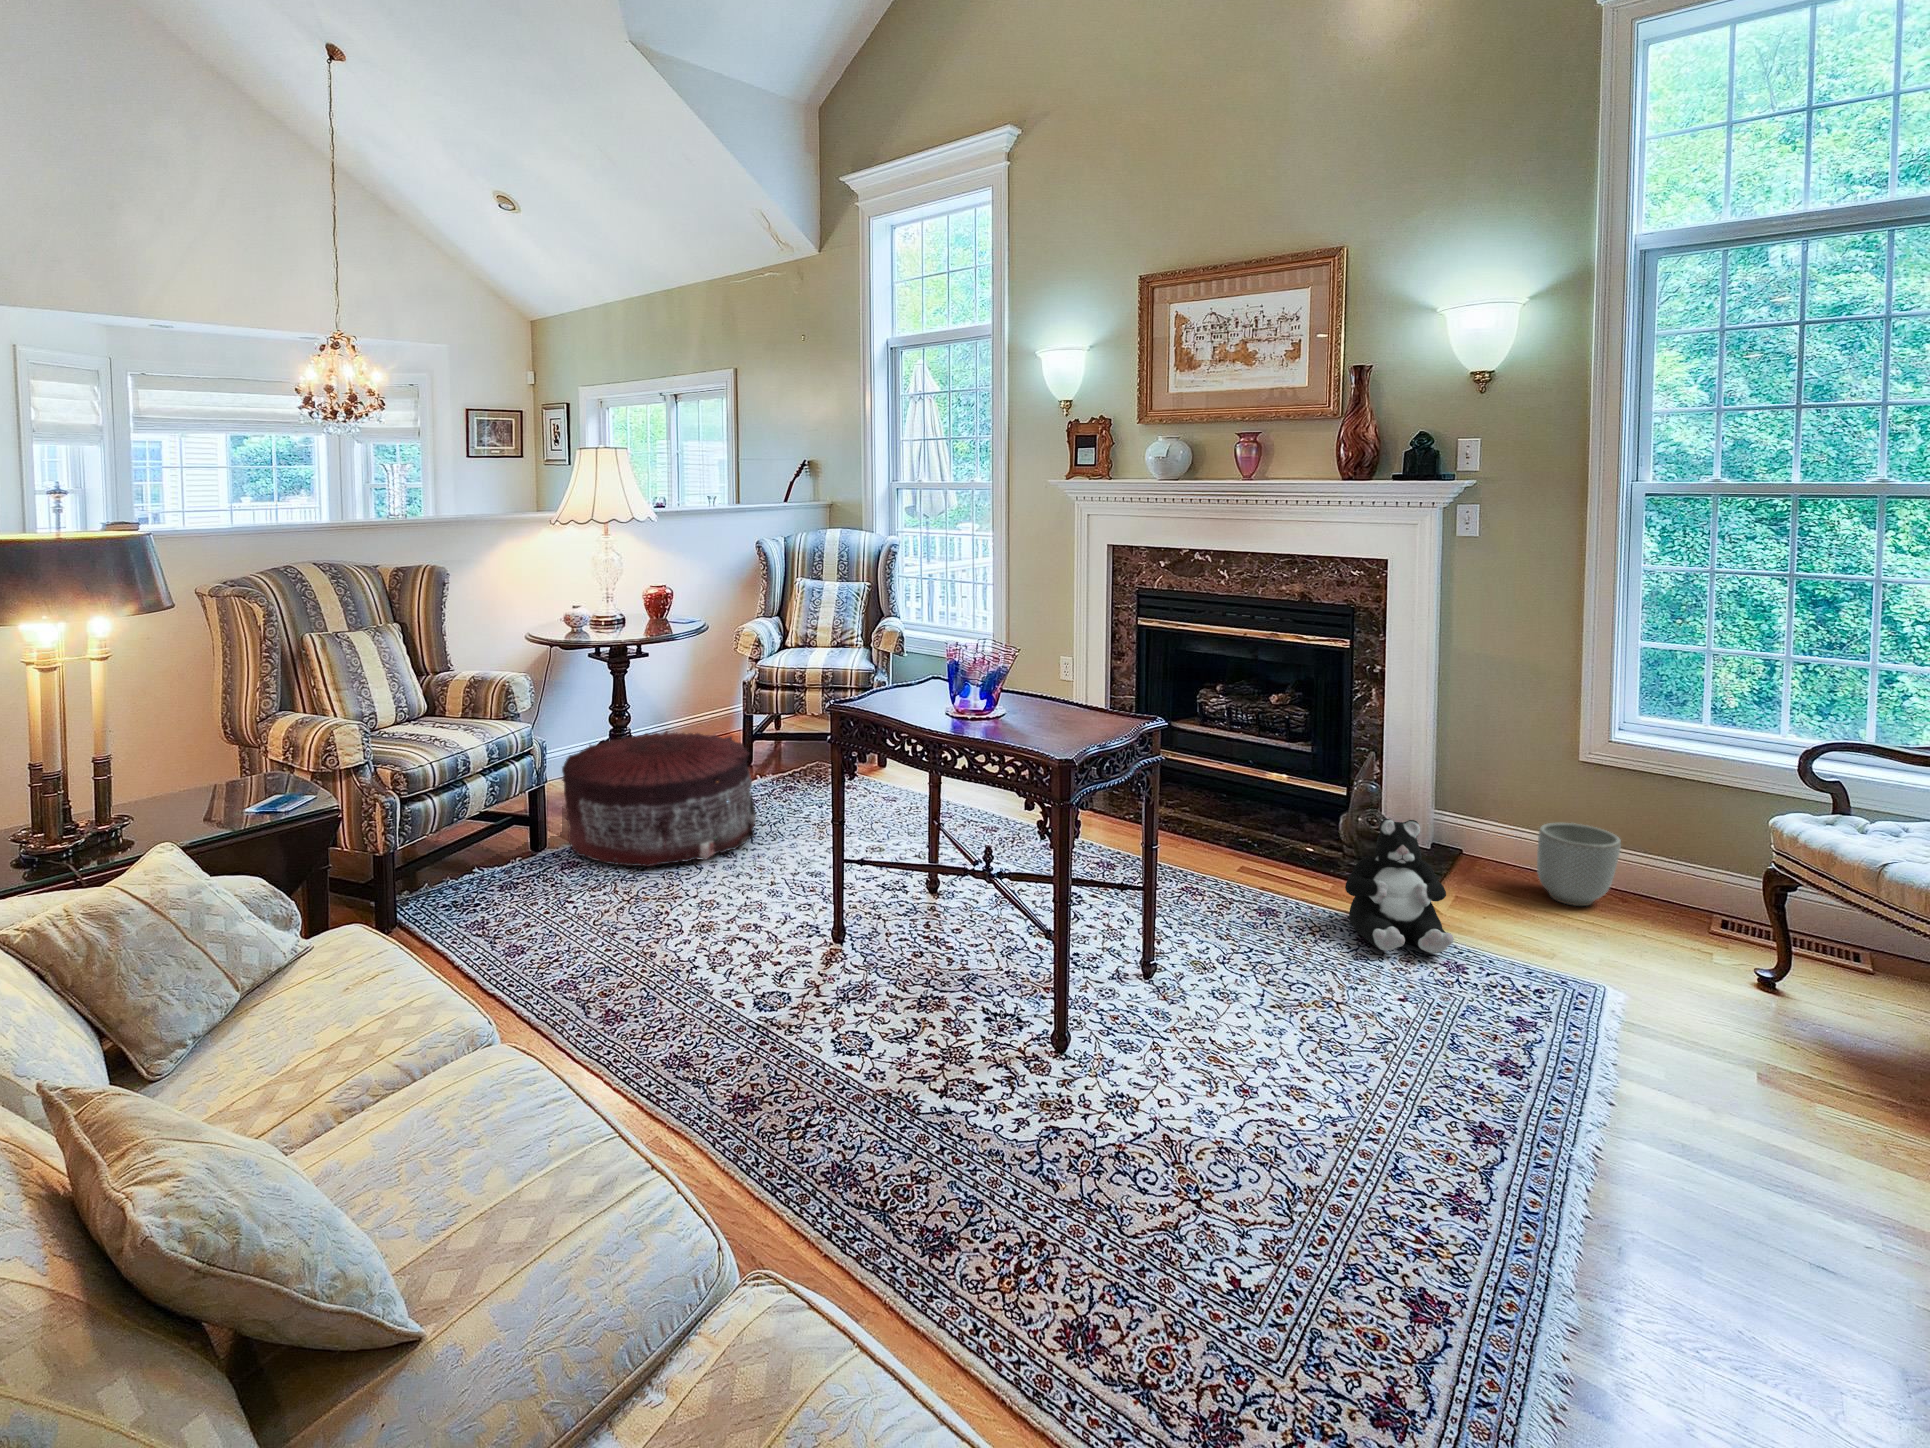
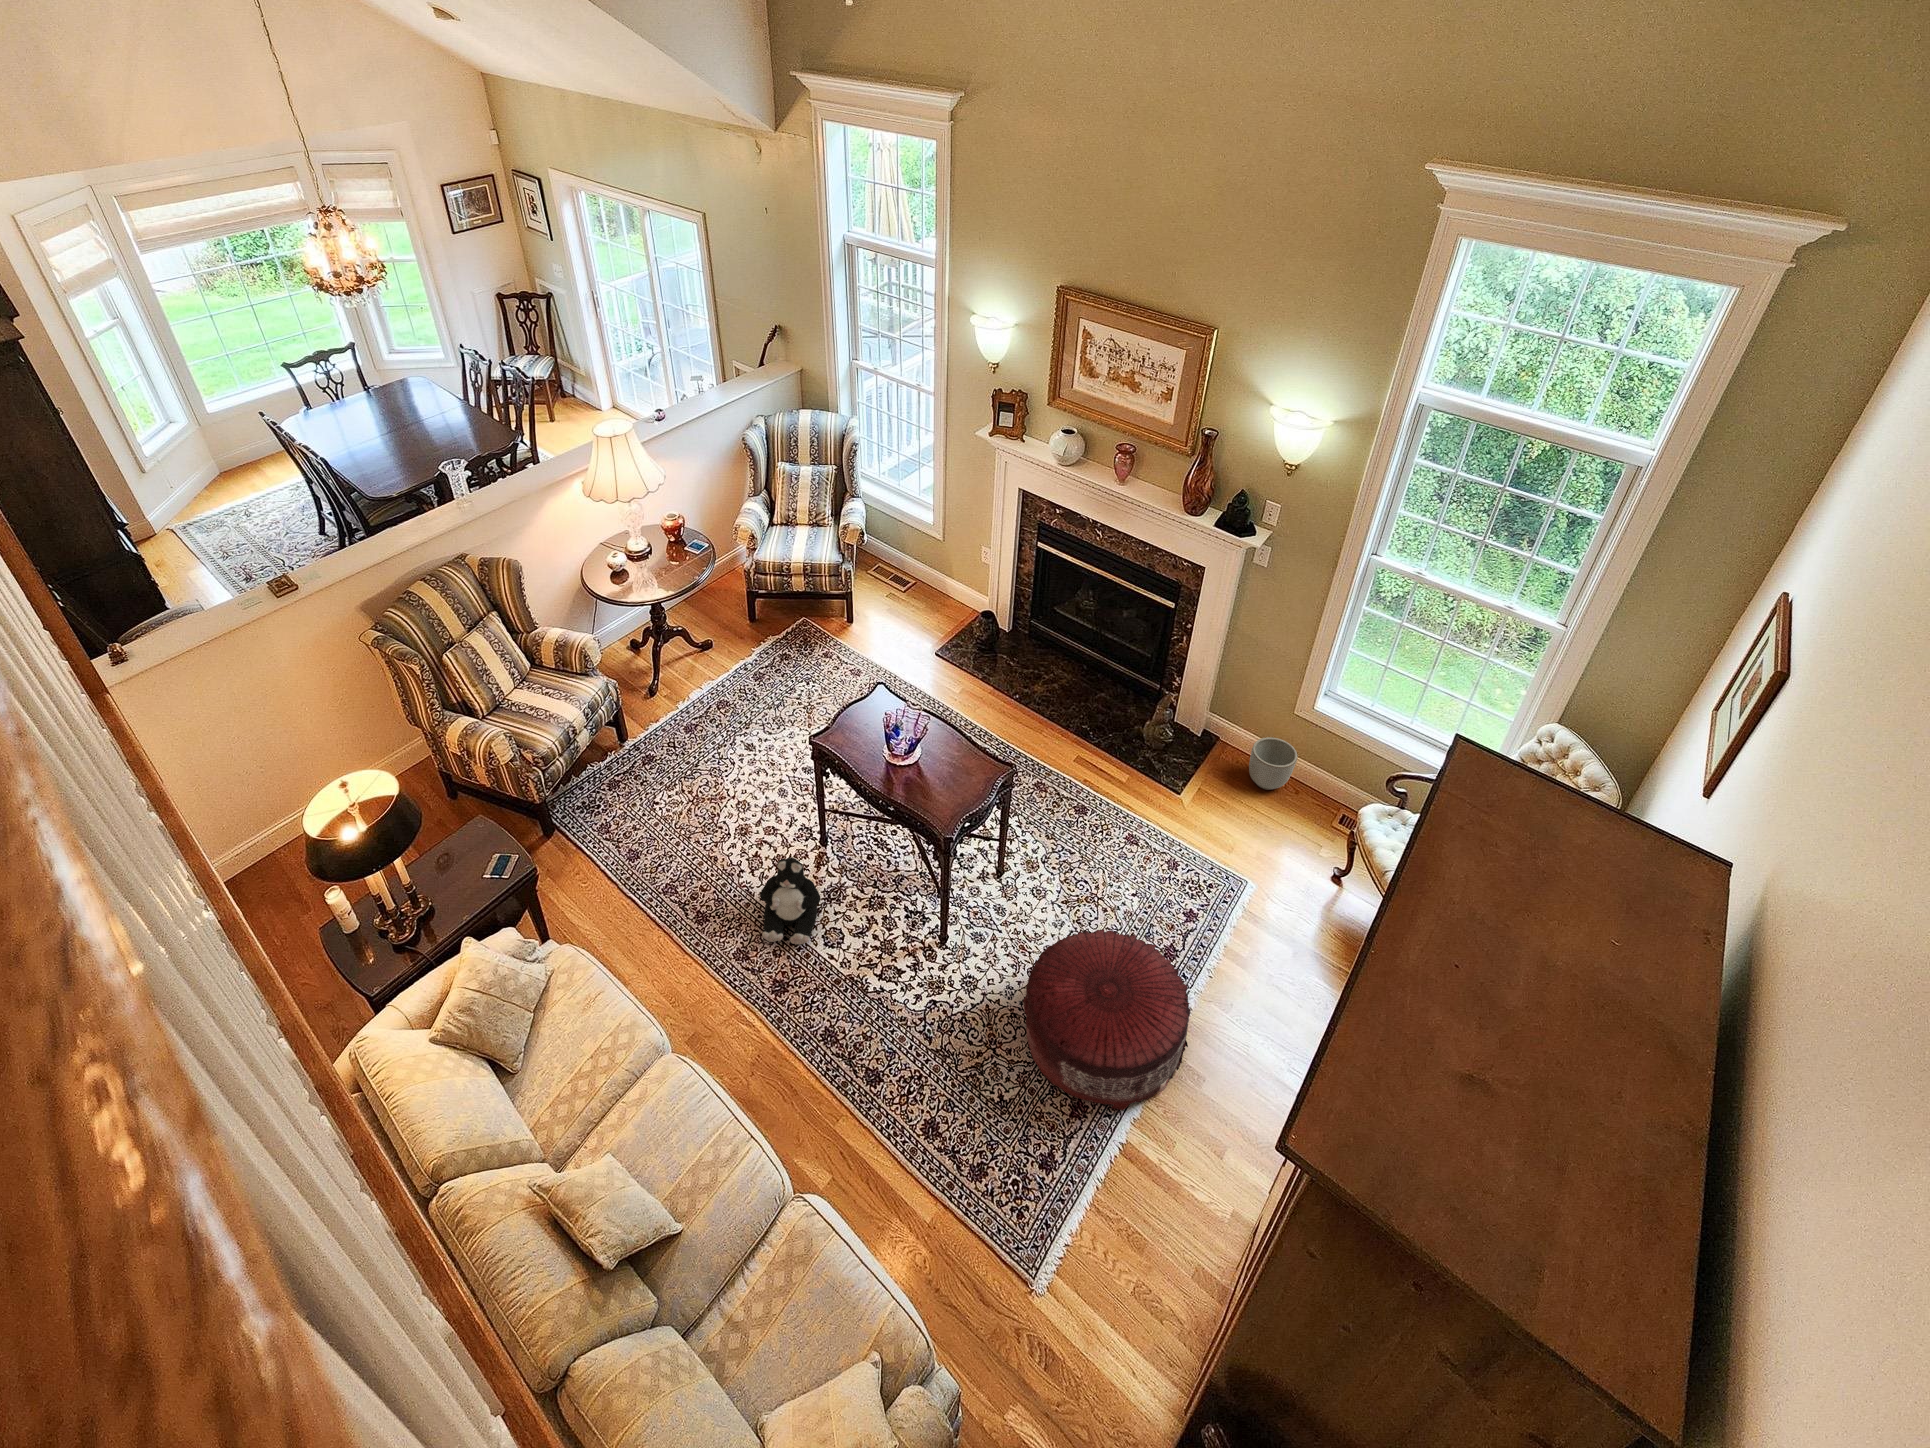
pouf: present [562,731,756,867] -> present [1023,929,1191,1110]
plush toy: present [1345,819,1454,954] -> present [760,857,820,944]

